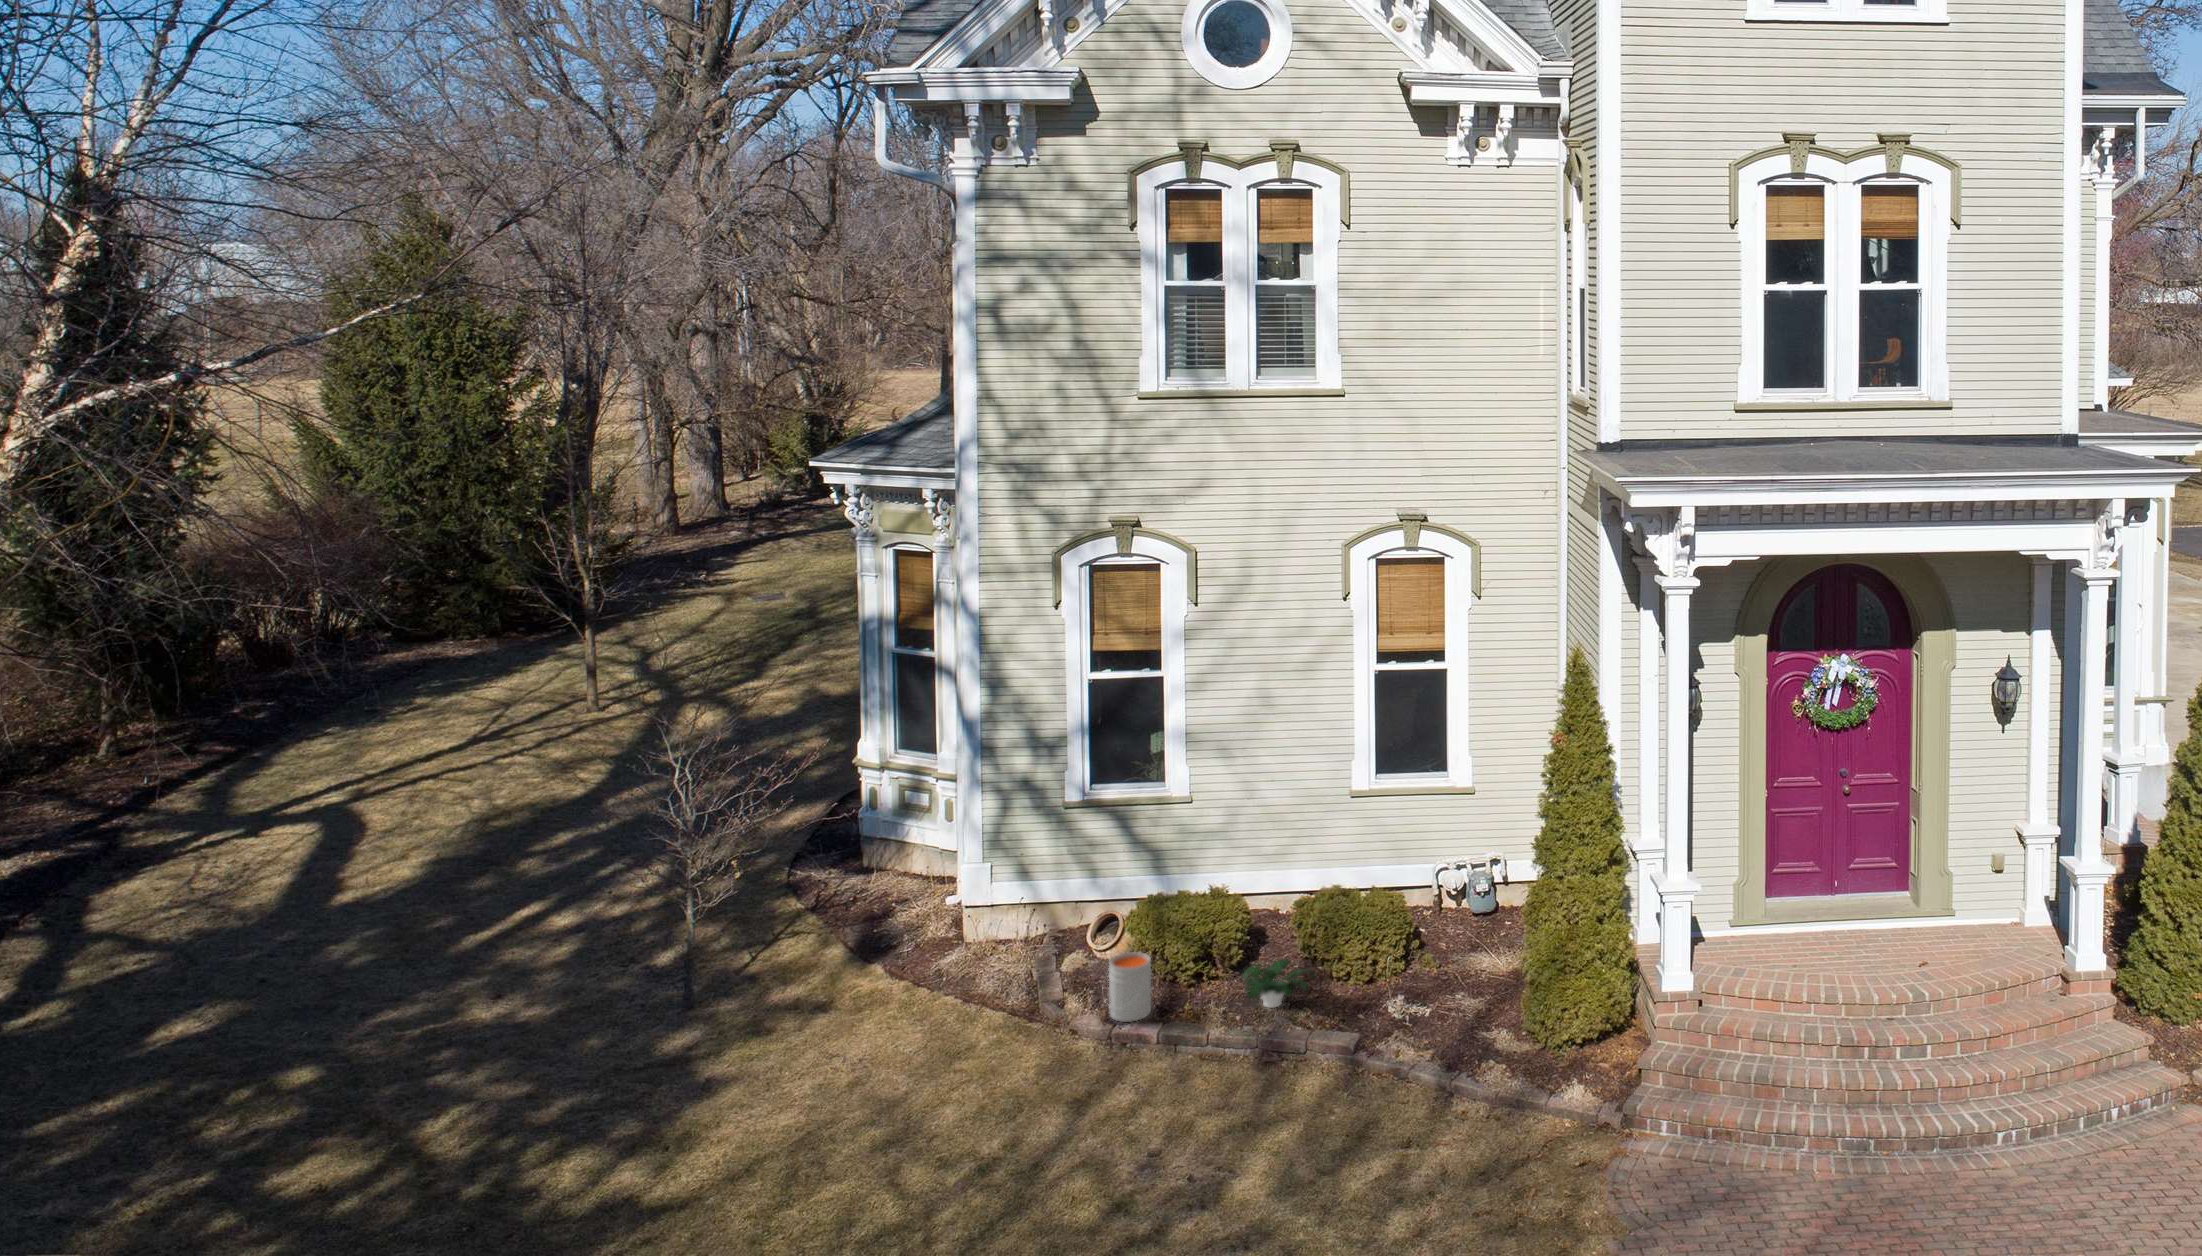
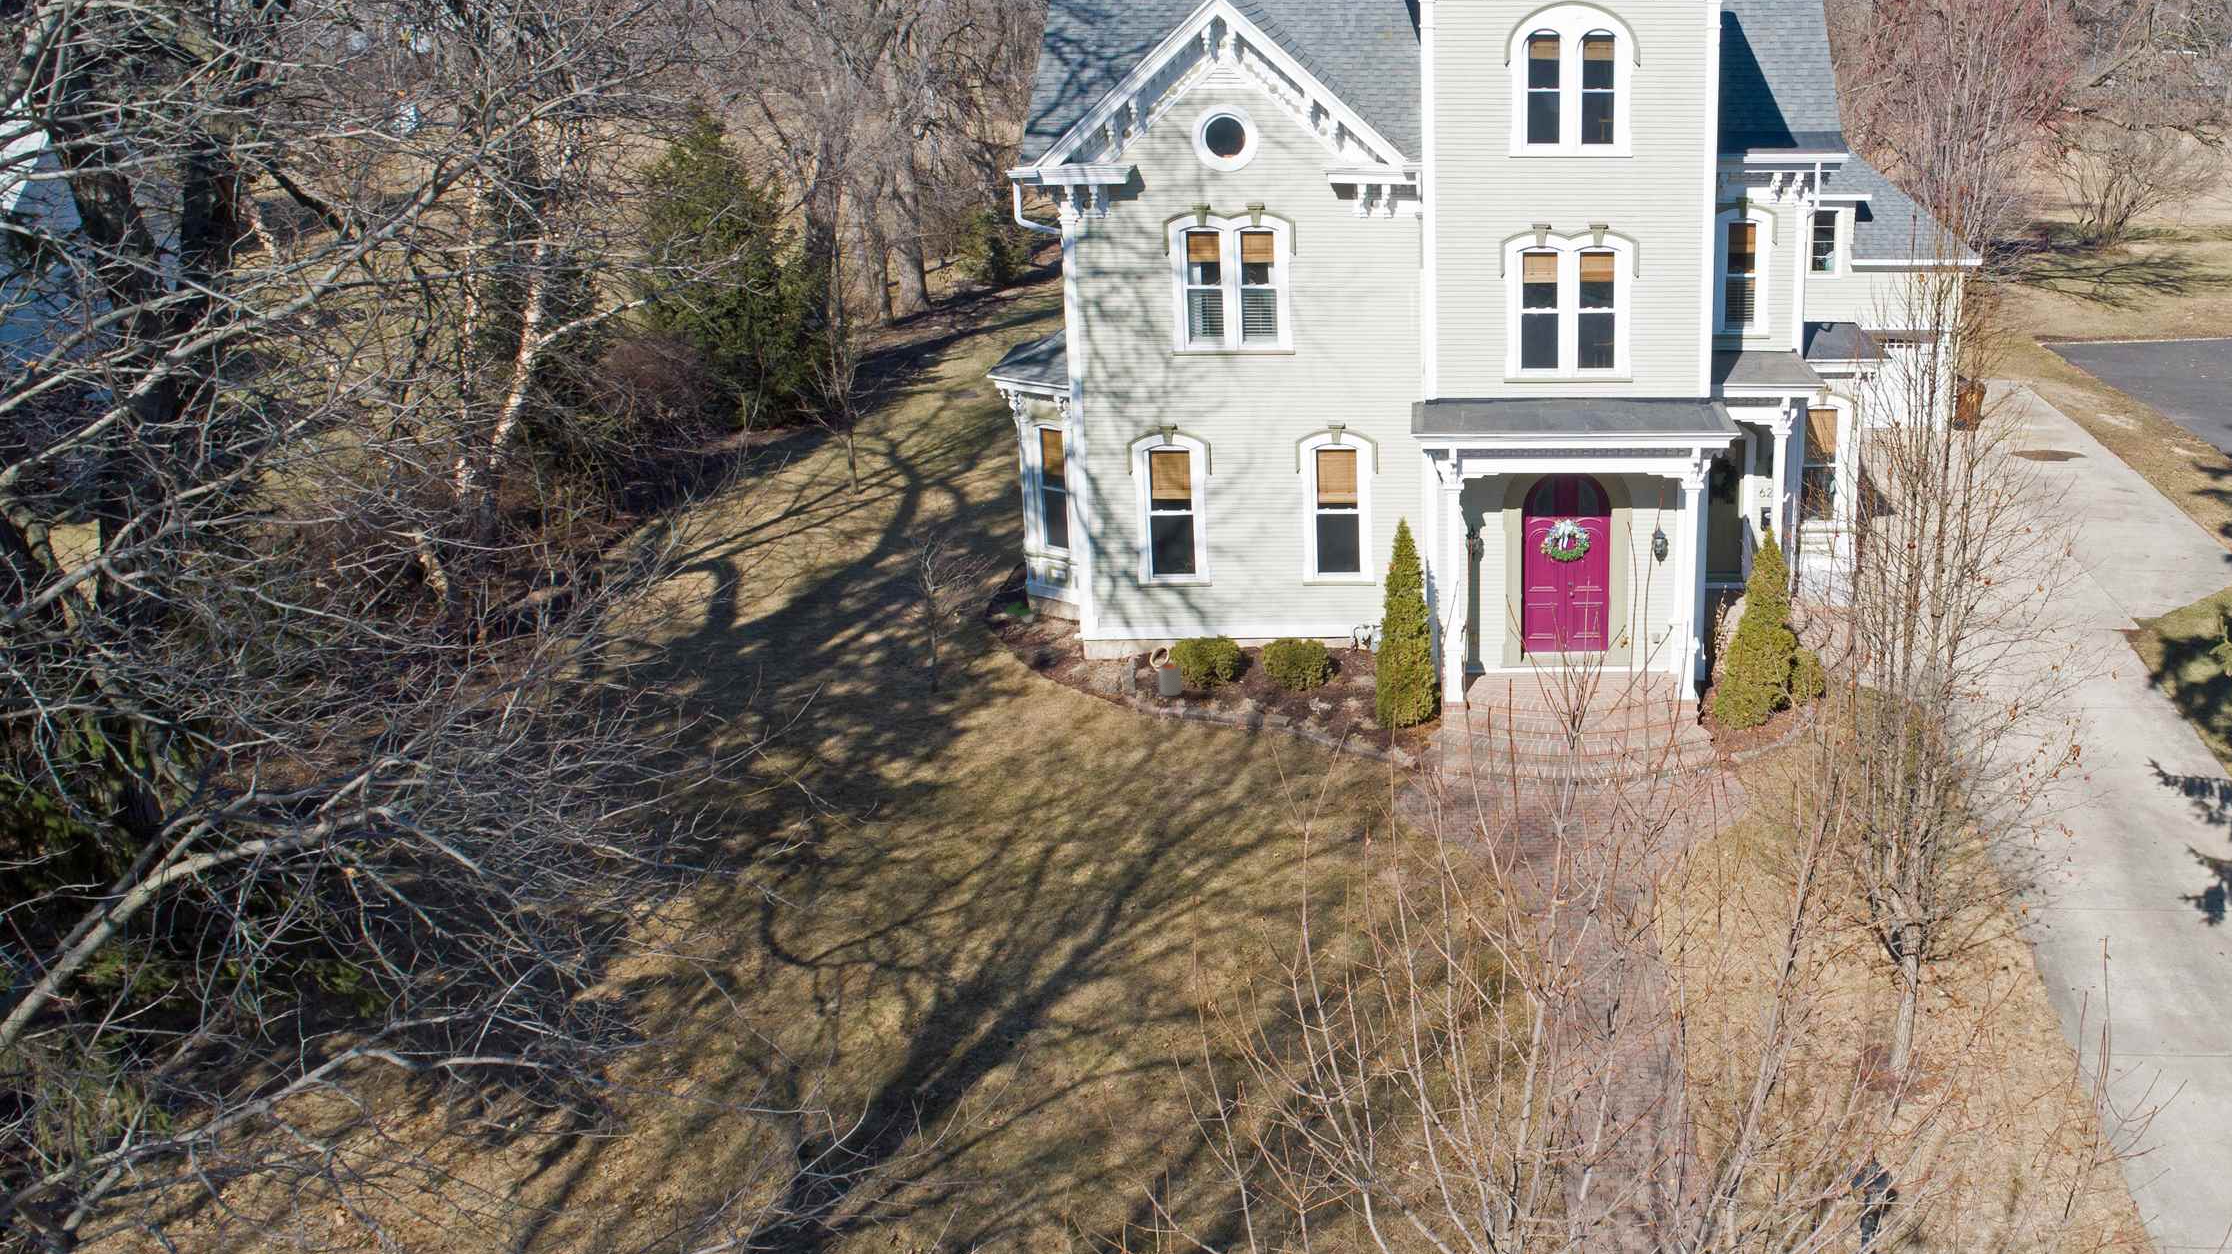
potted plant: present [1243,958,1316,1008] -> present [1006,602,1043,623]

